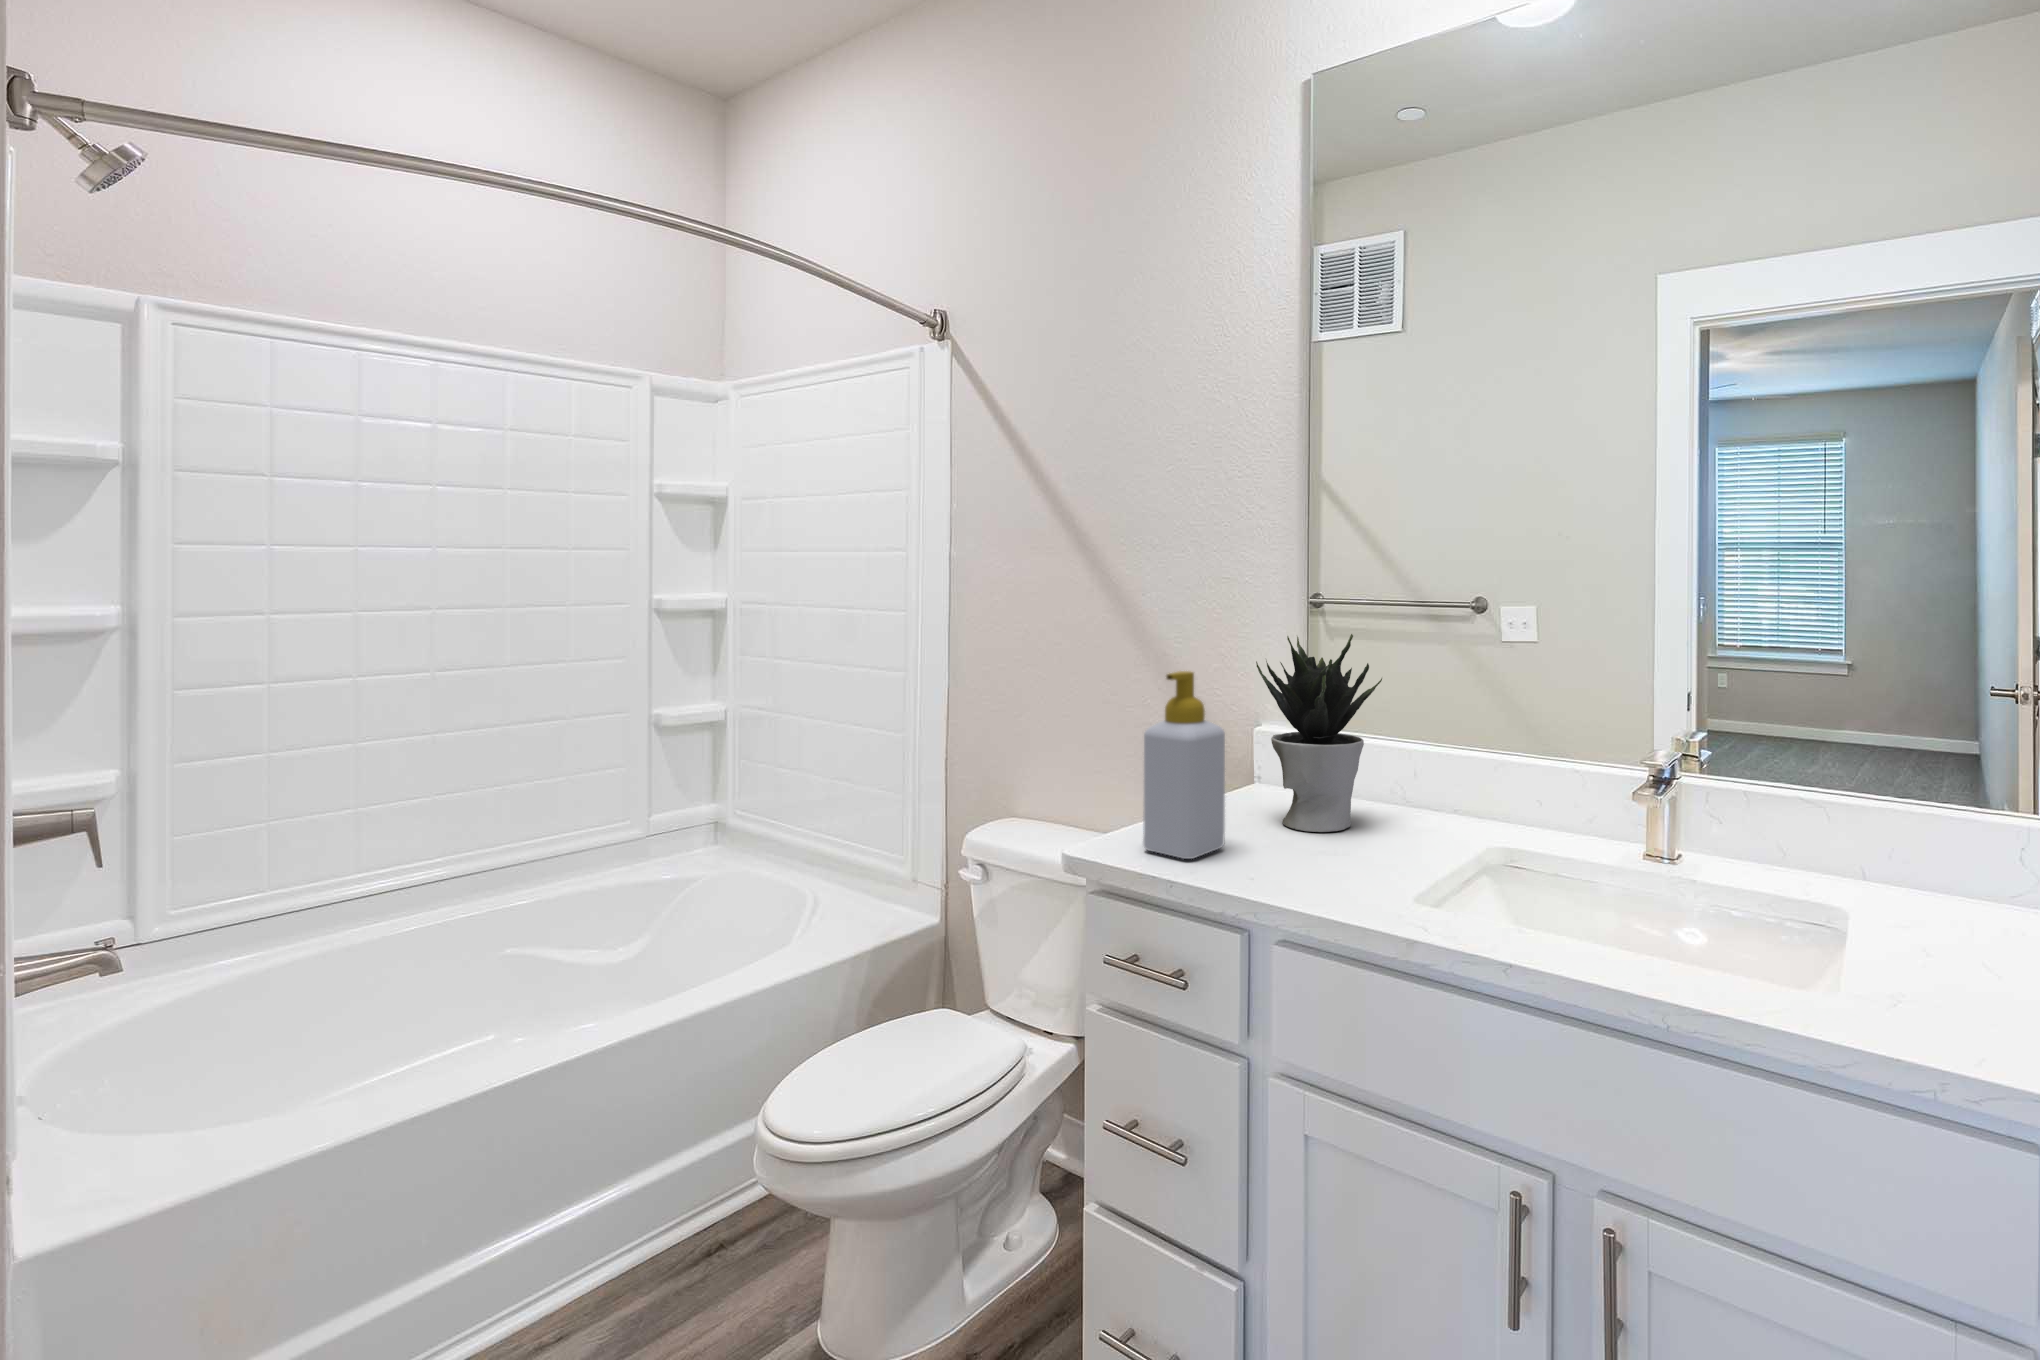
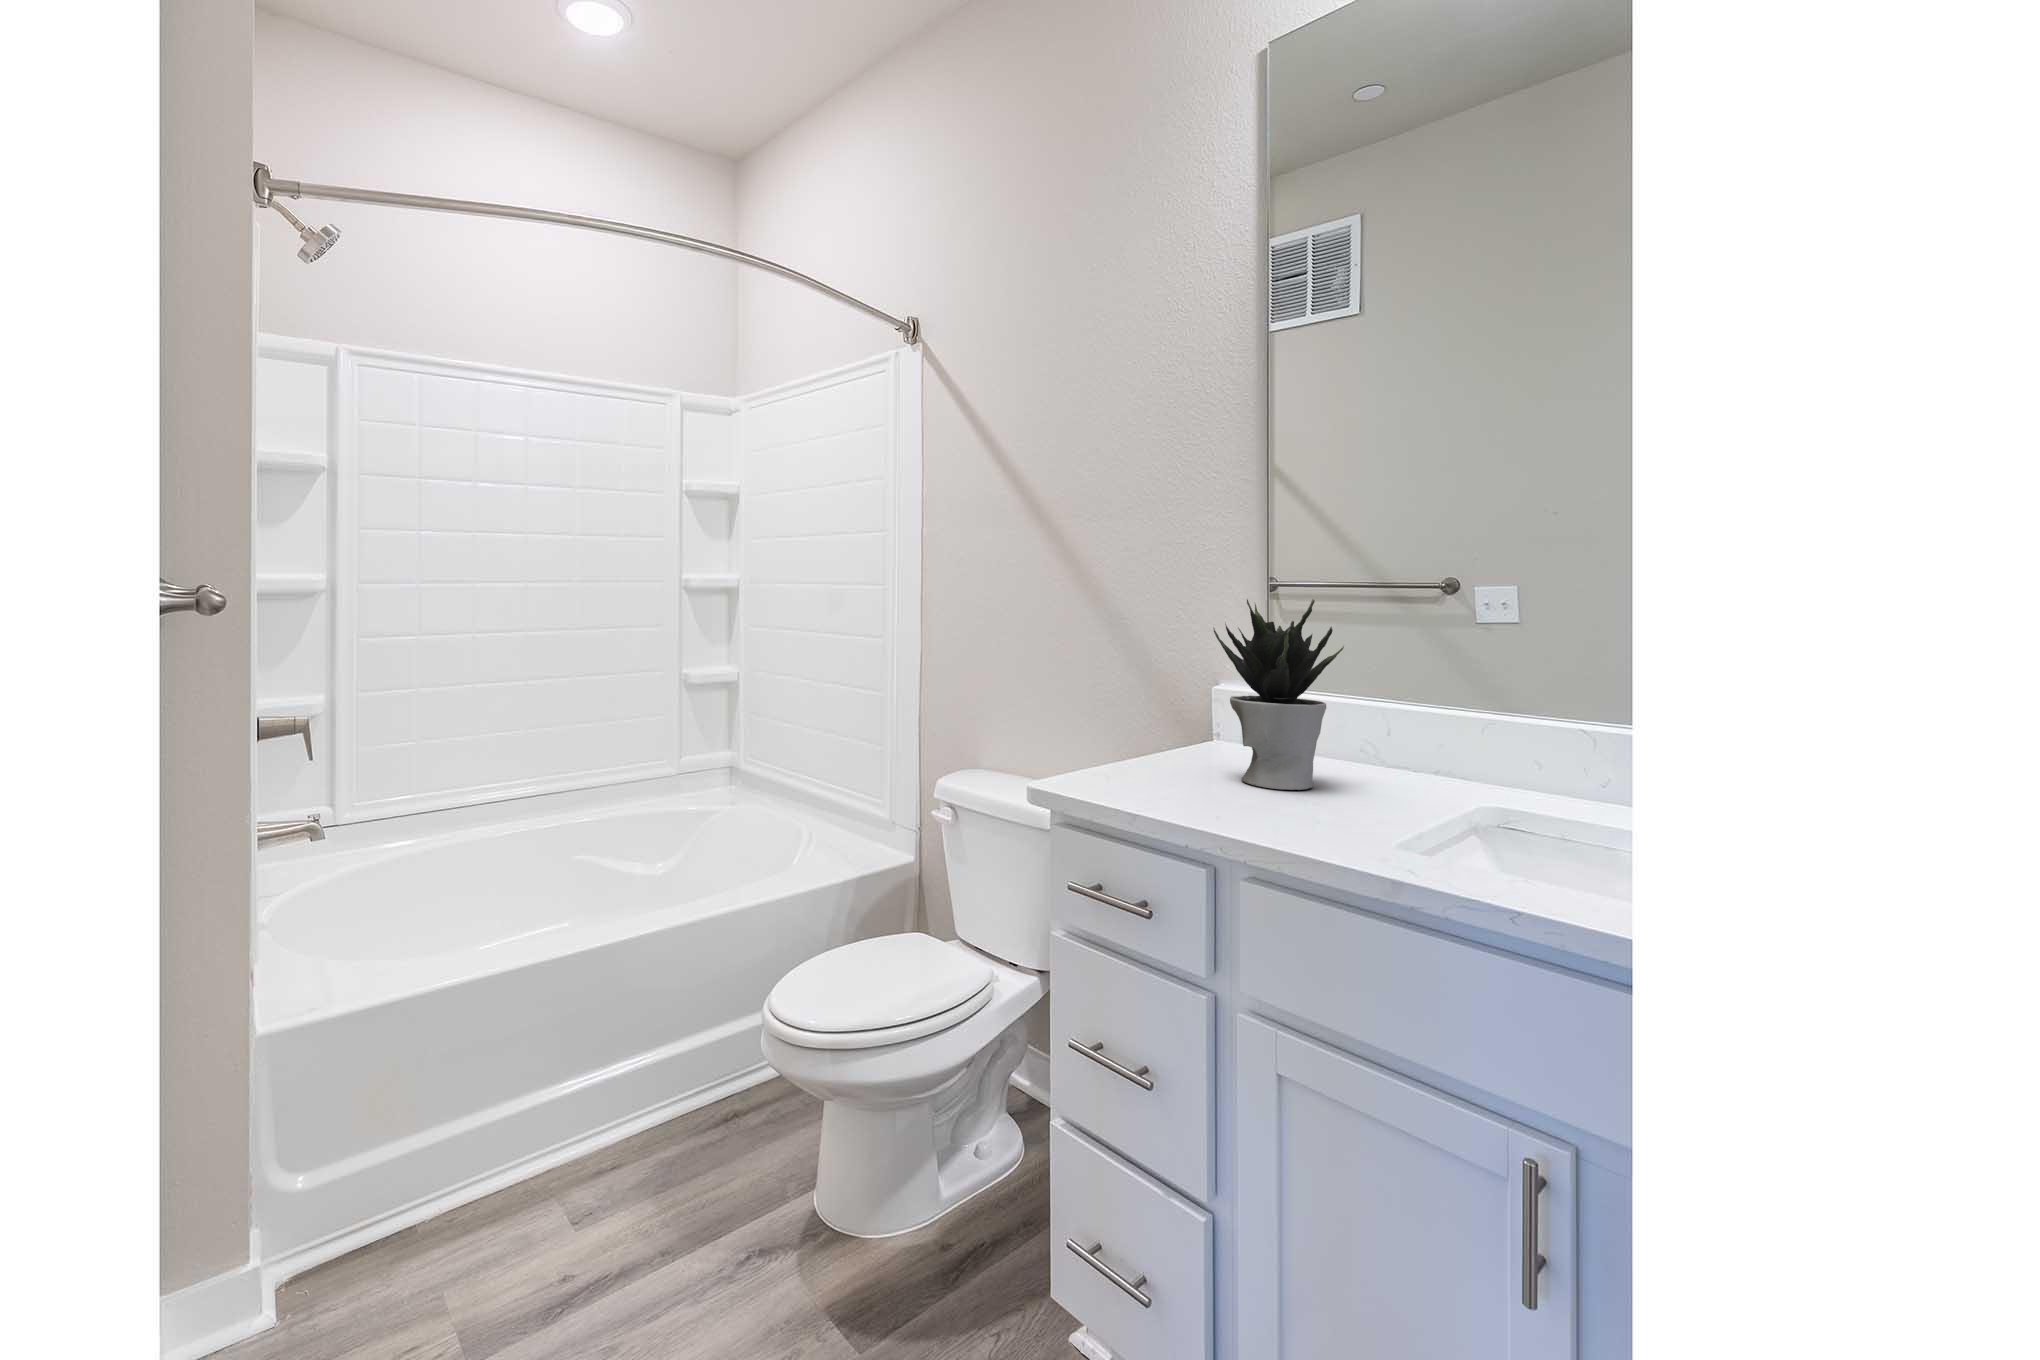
soap bottle: present [1143,671,1225,859] -> none [1108,626,1187,800]

